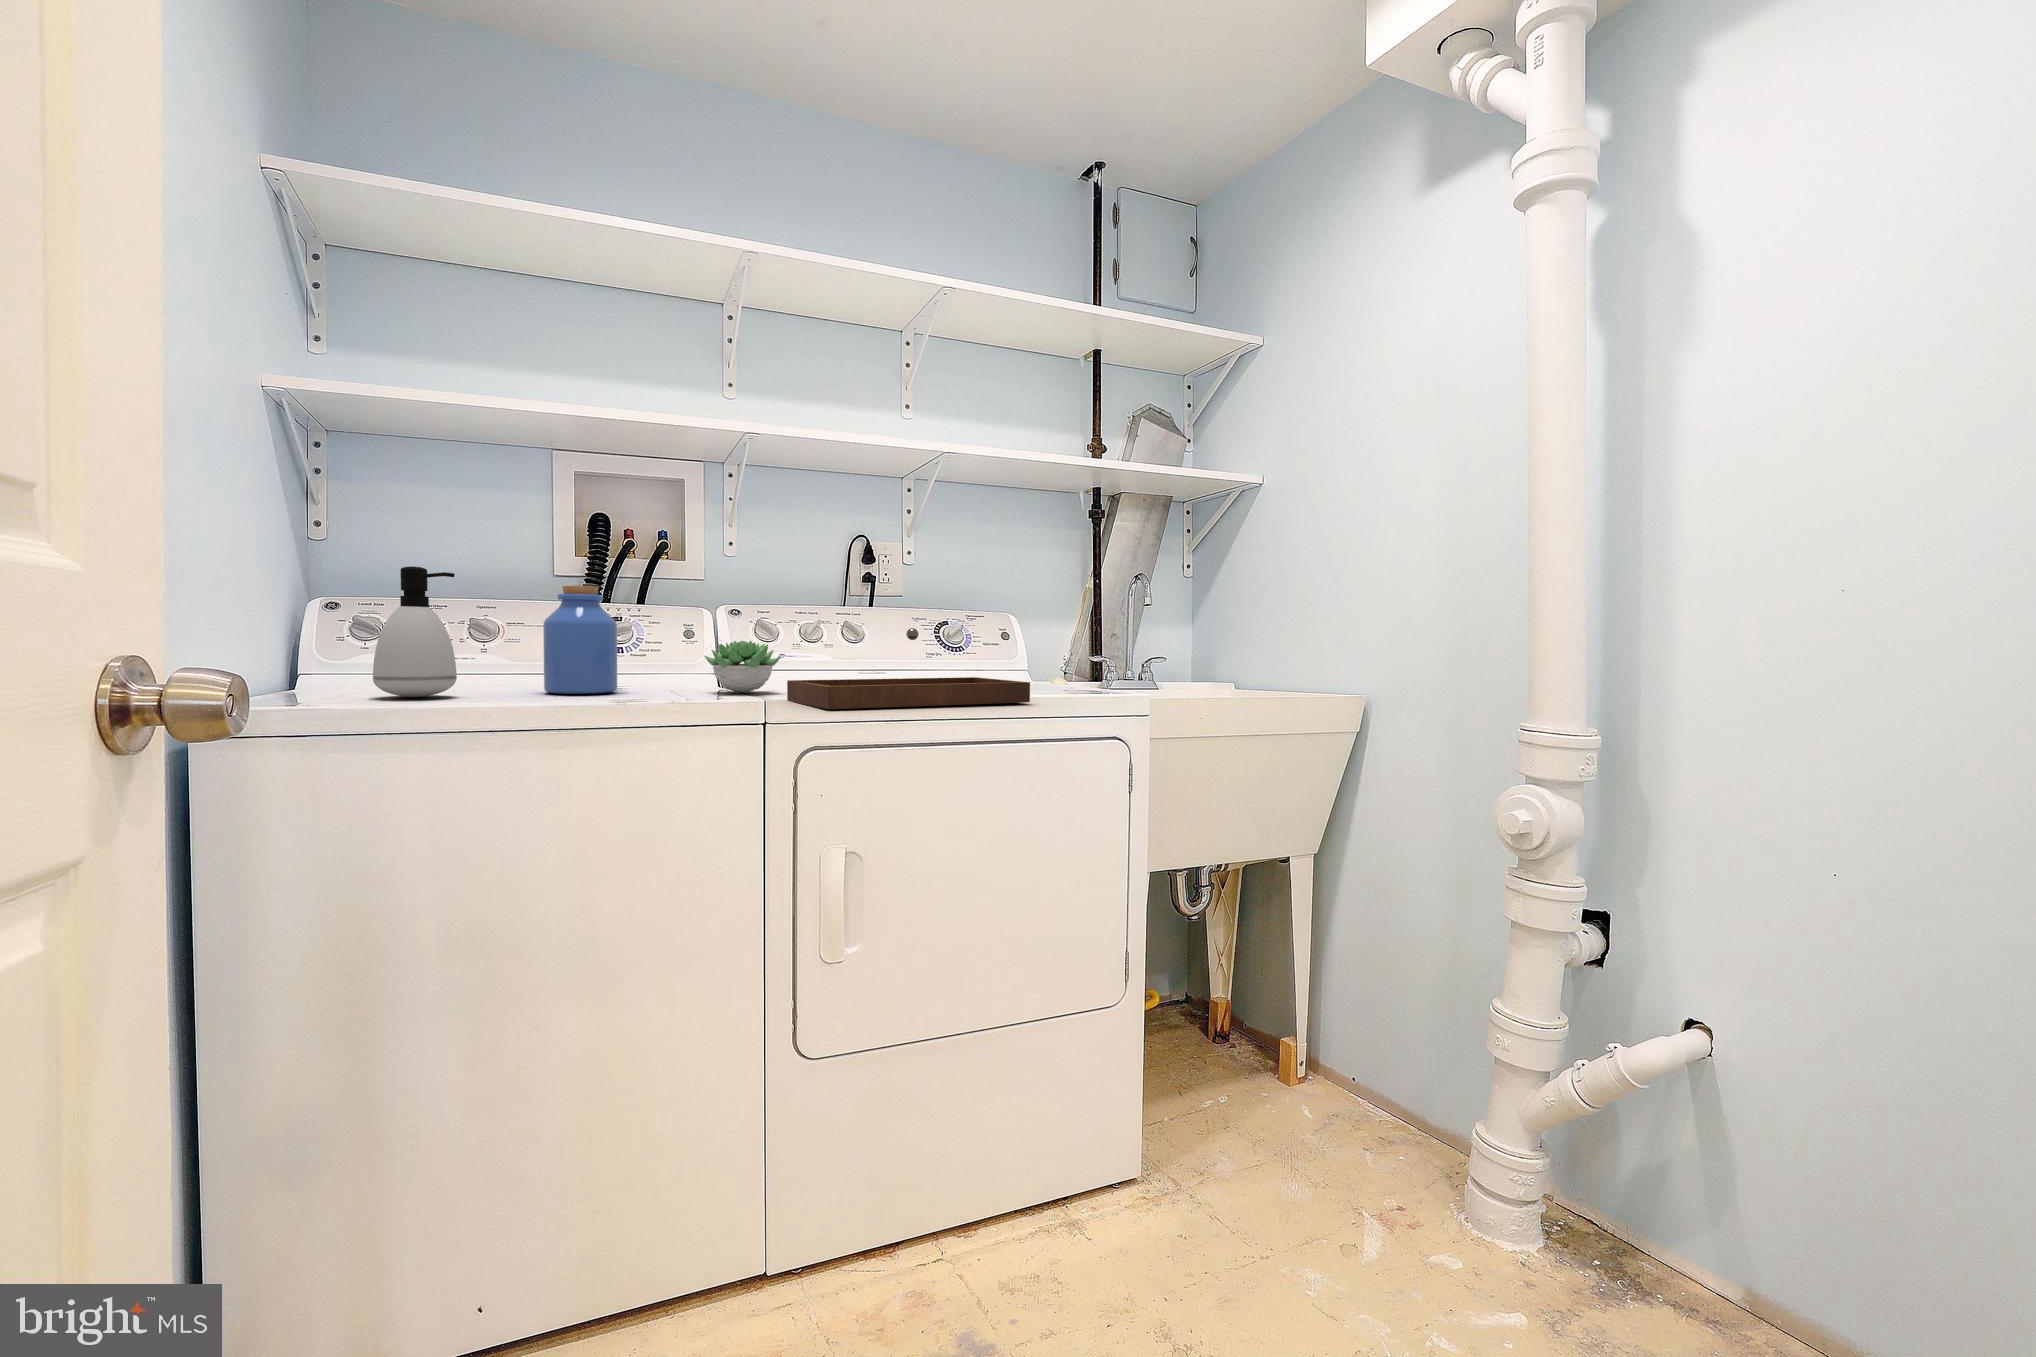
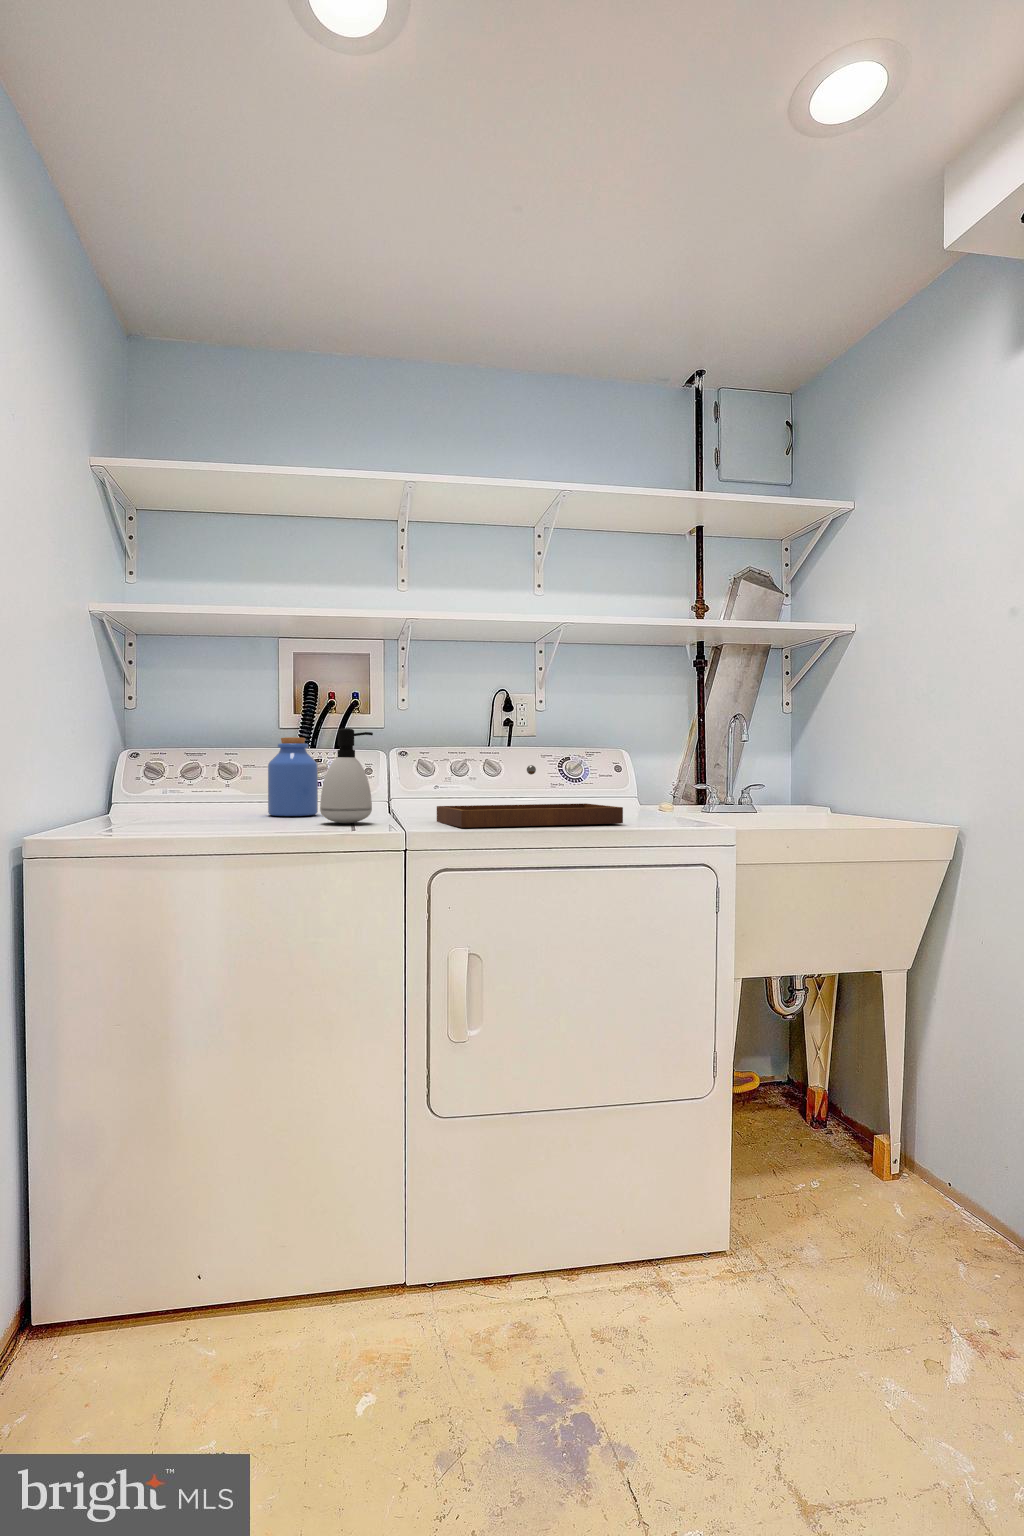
soap dispenser: present [373,566,457,697] -> present [320,728,373,823]
succulent plant: present [704,641,781,692] -> none [379,776,435,815]

